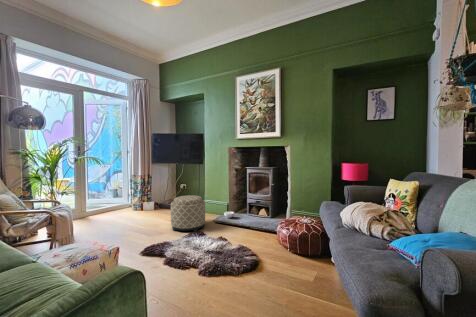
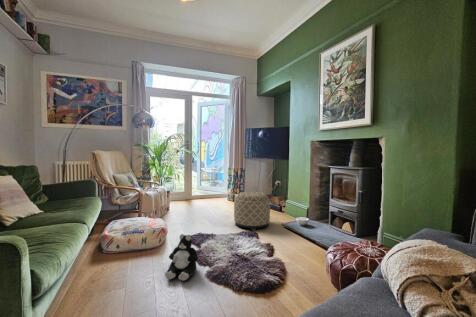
plush toy: none [165,244,199,293] -> present [165,234,198,281]

